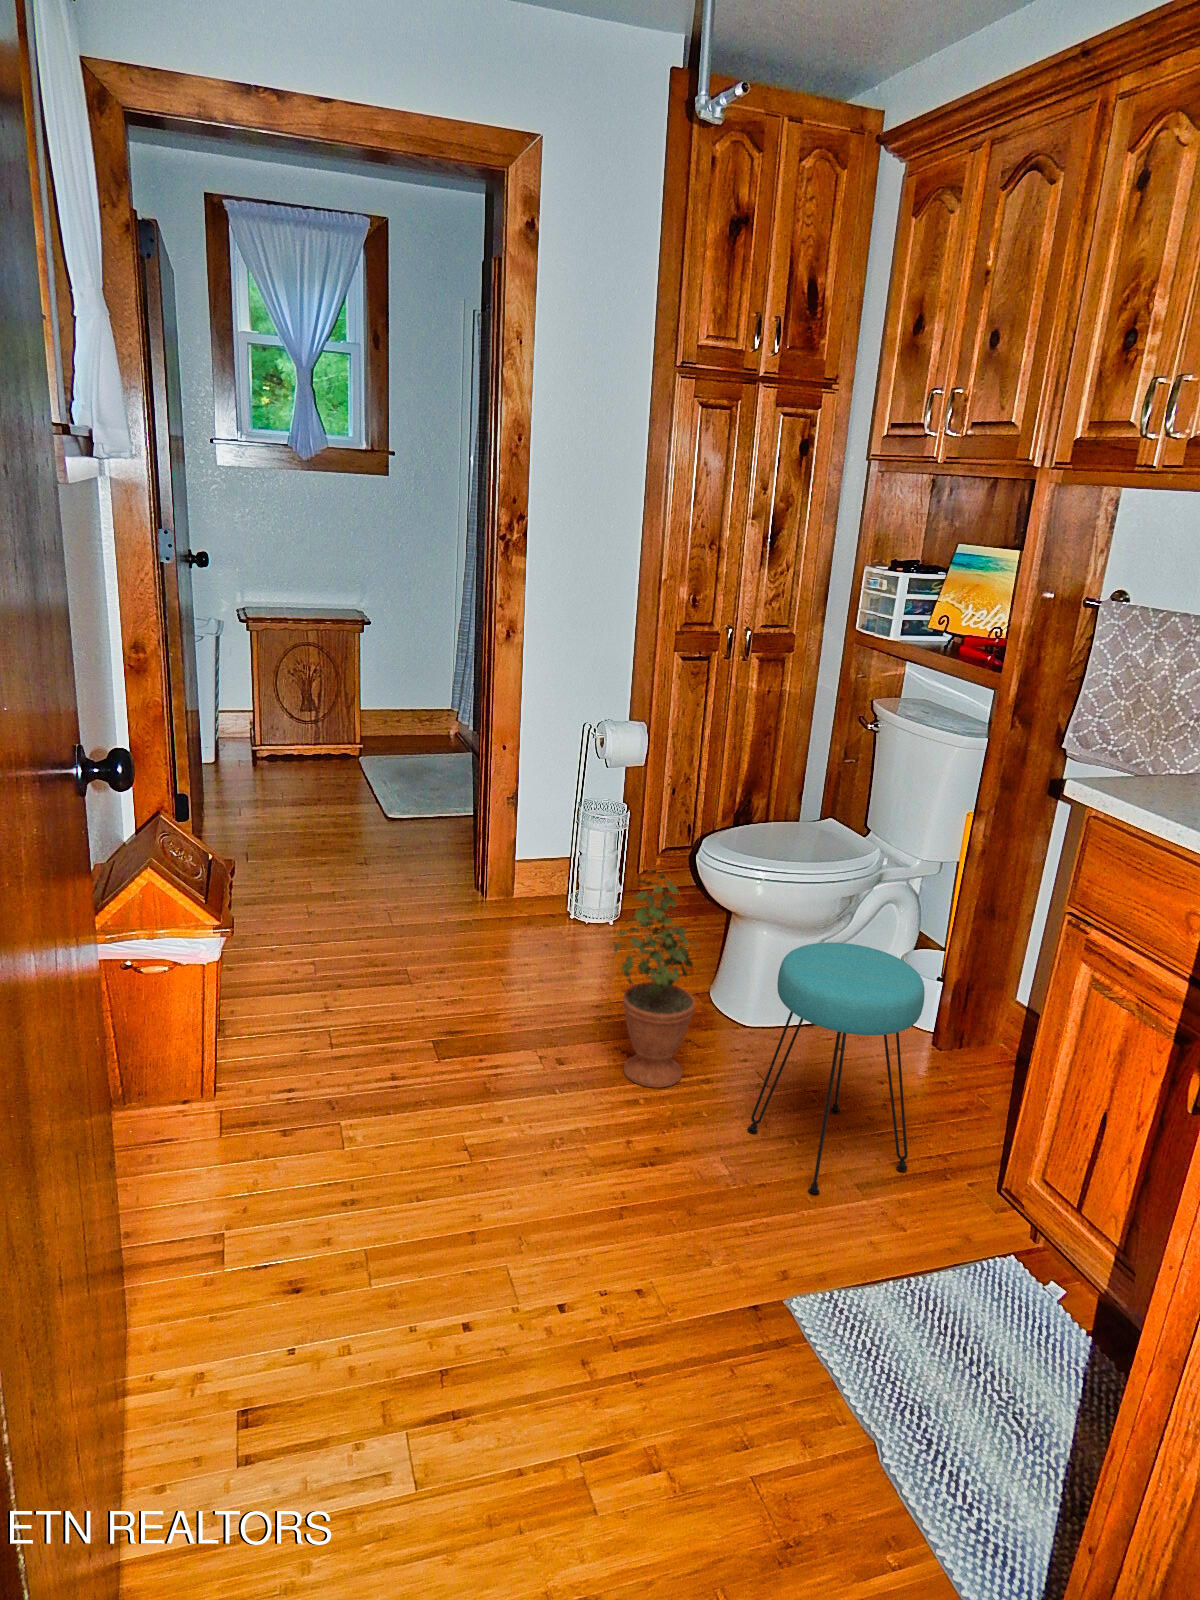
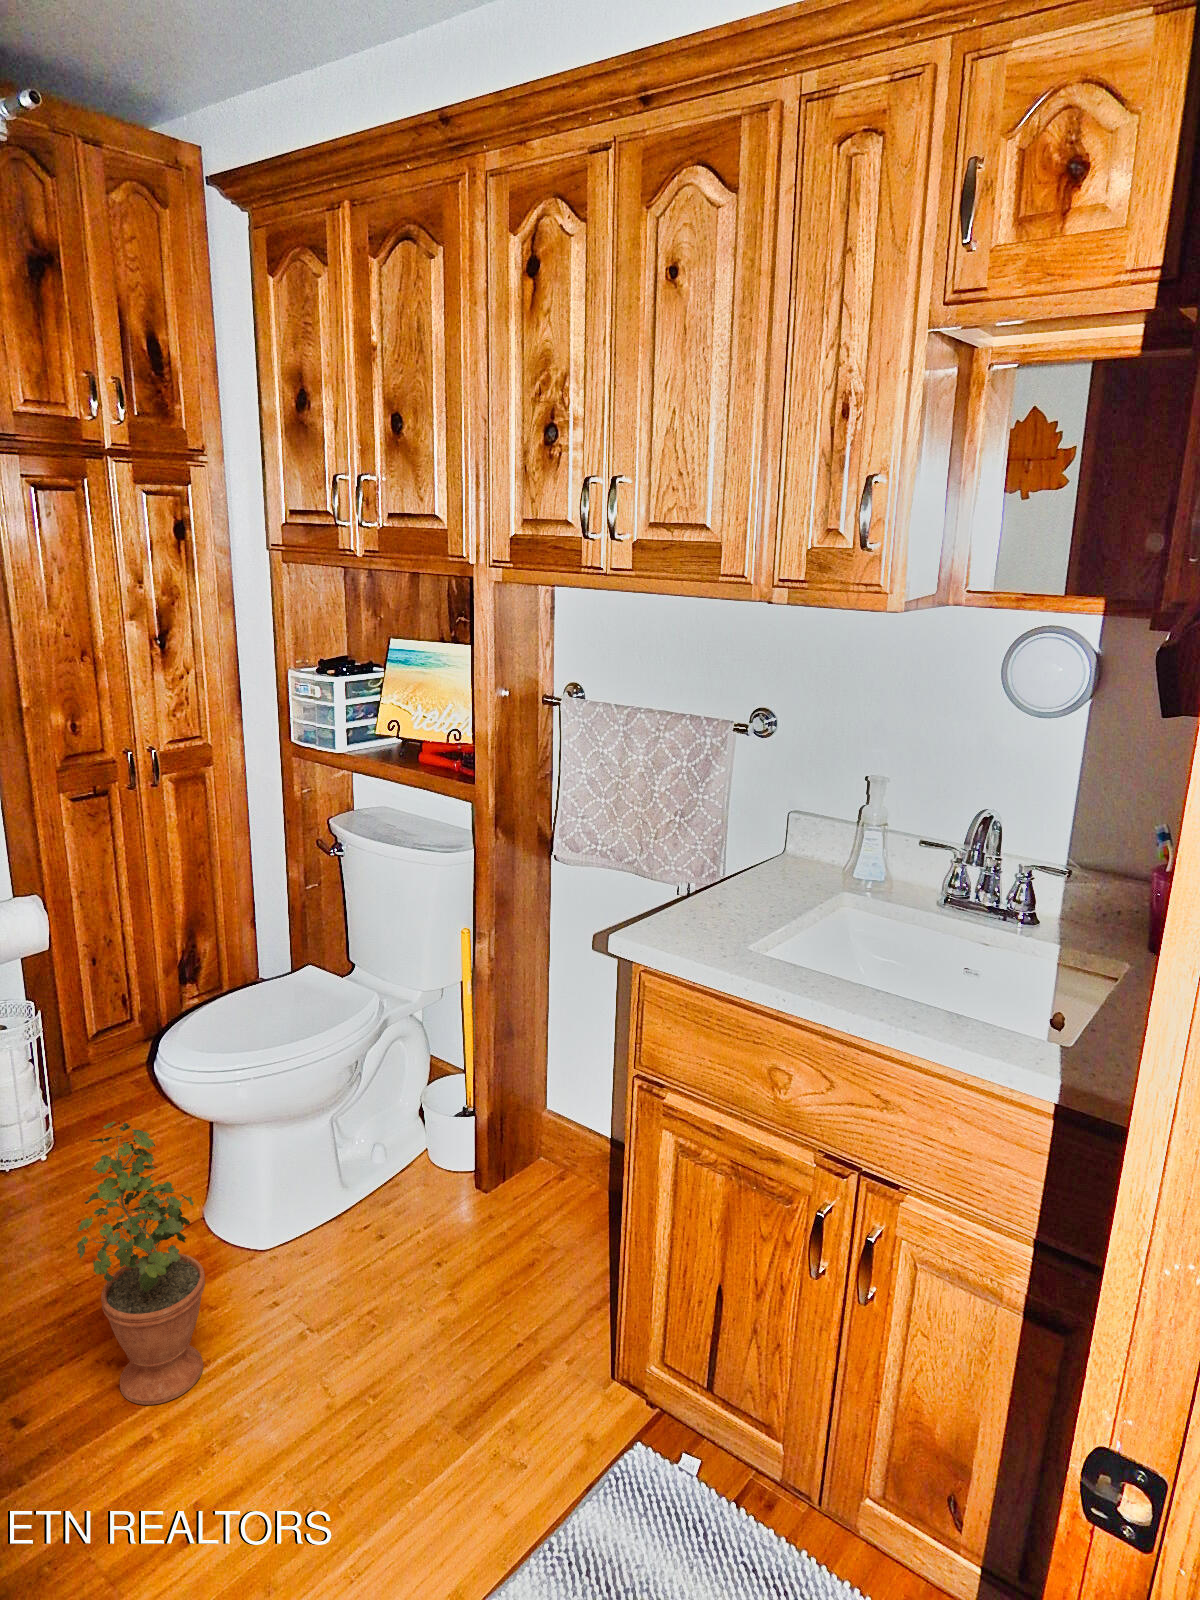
stool: present [748,942,925,1193] -> none [308,1142,502,1470]

